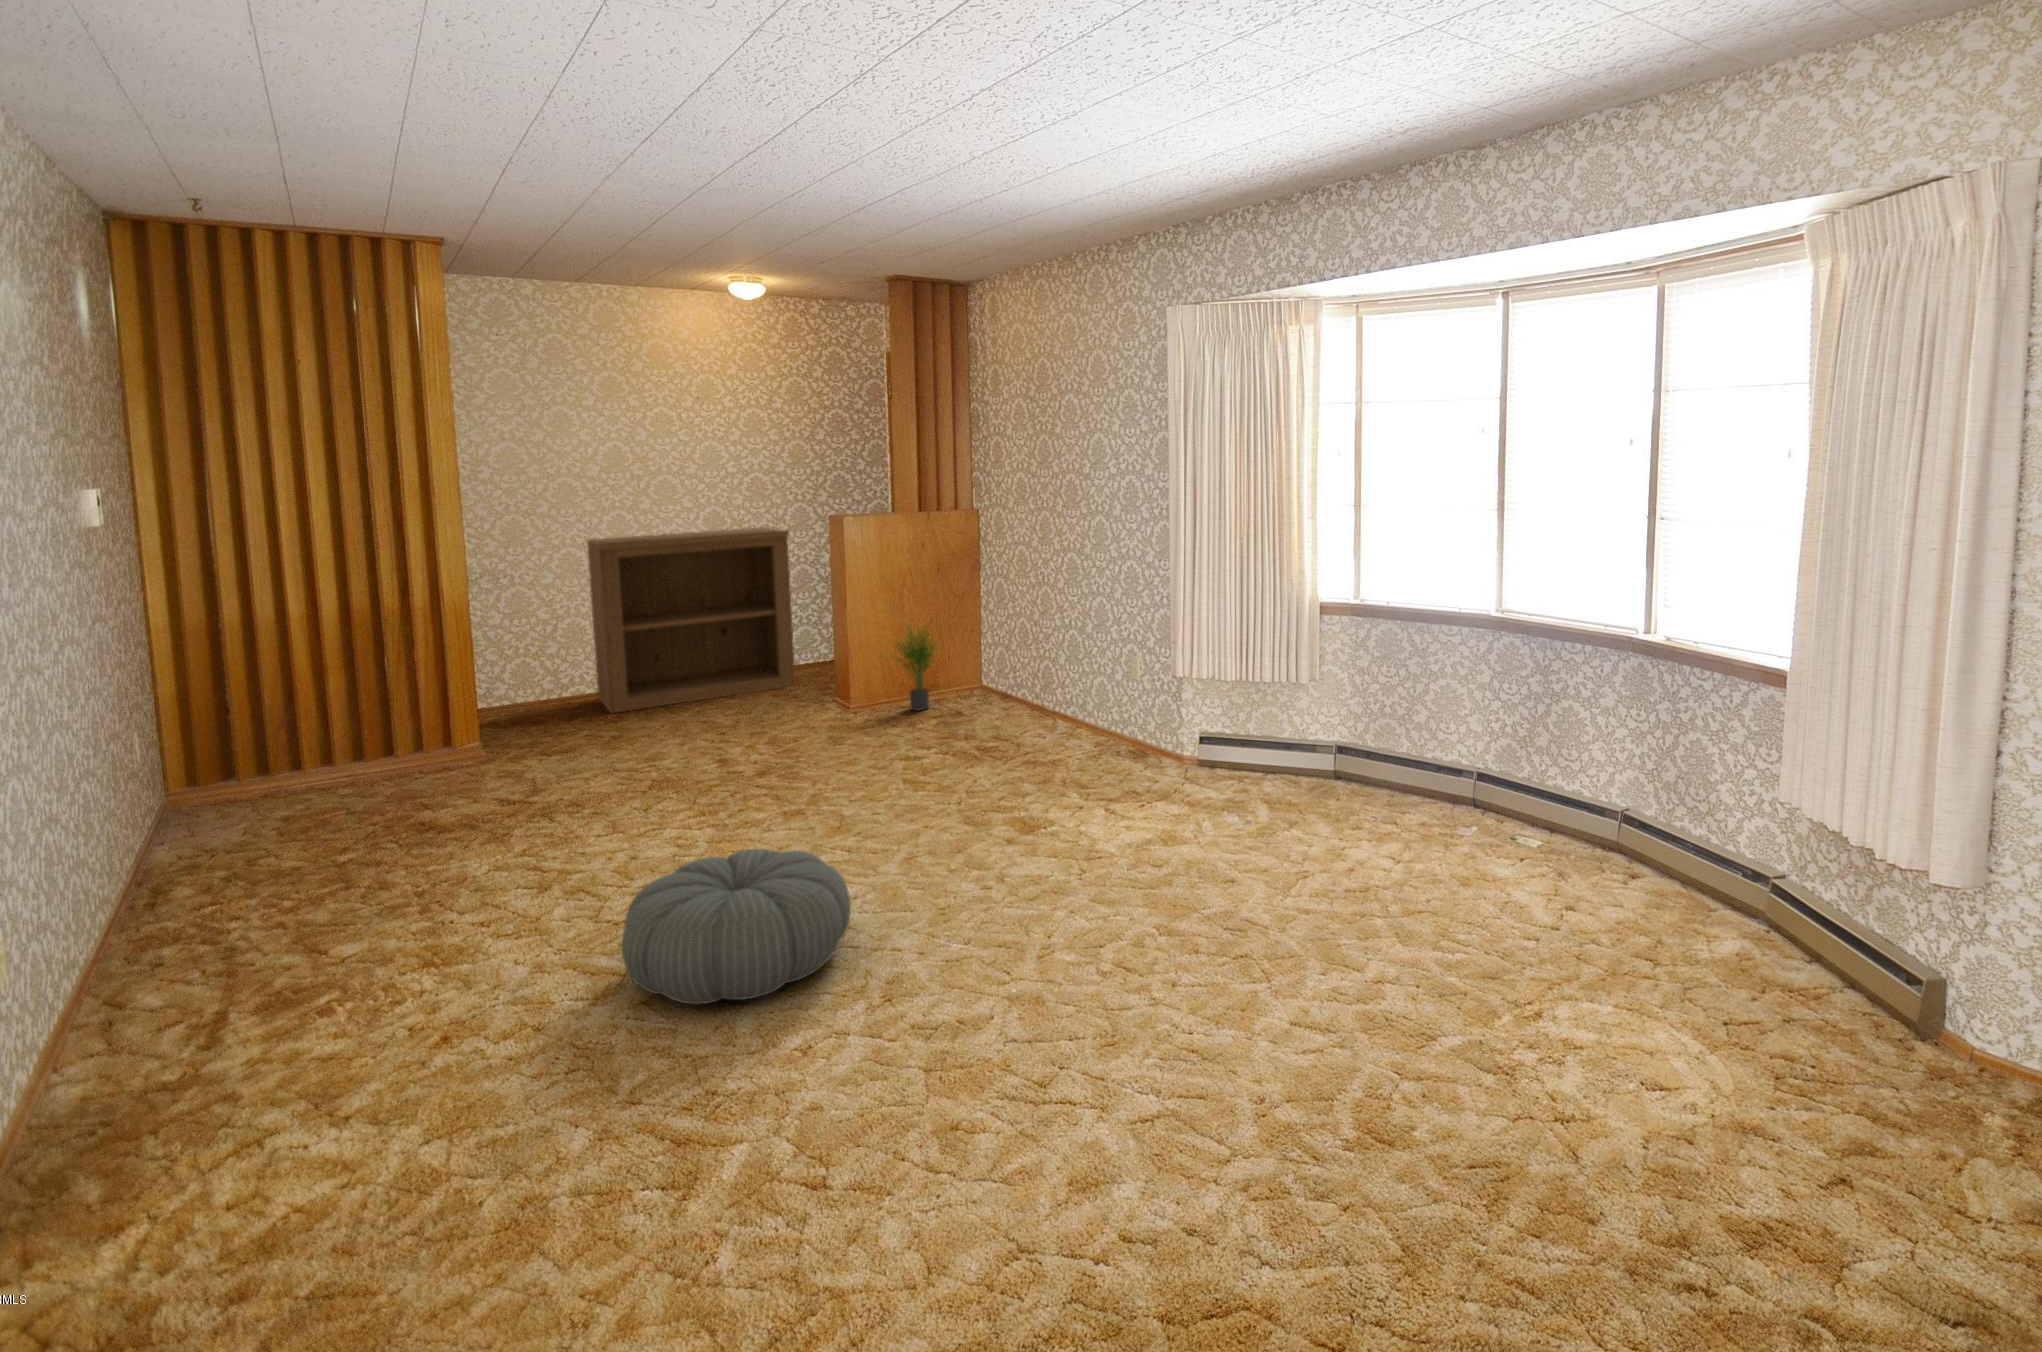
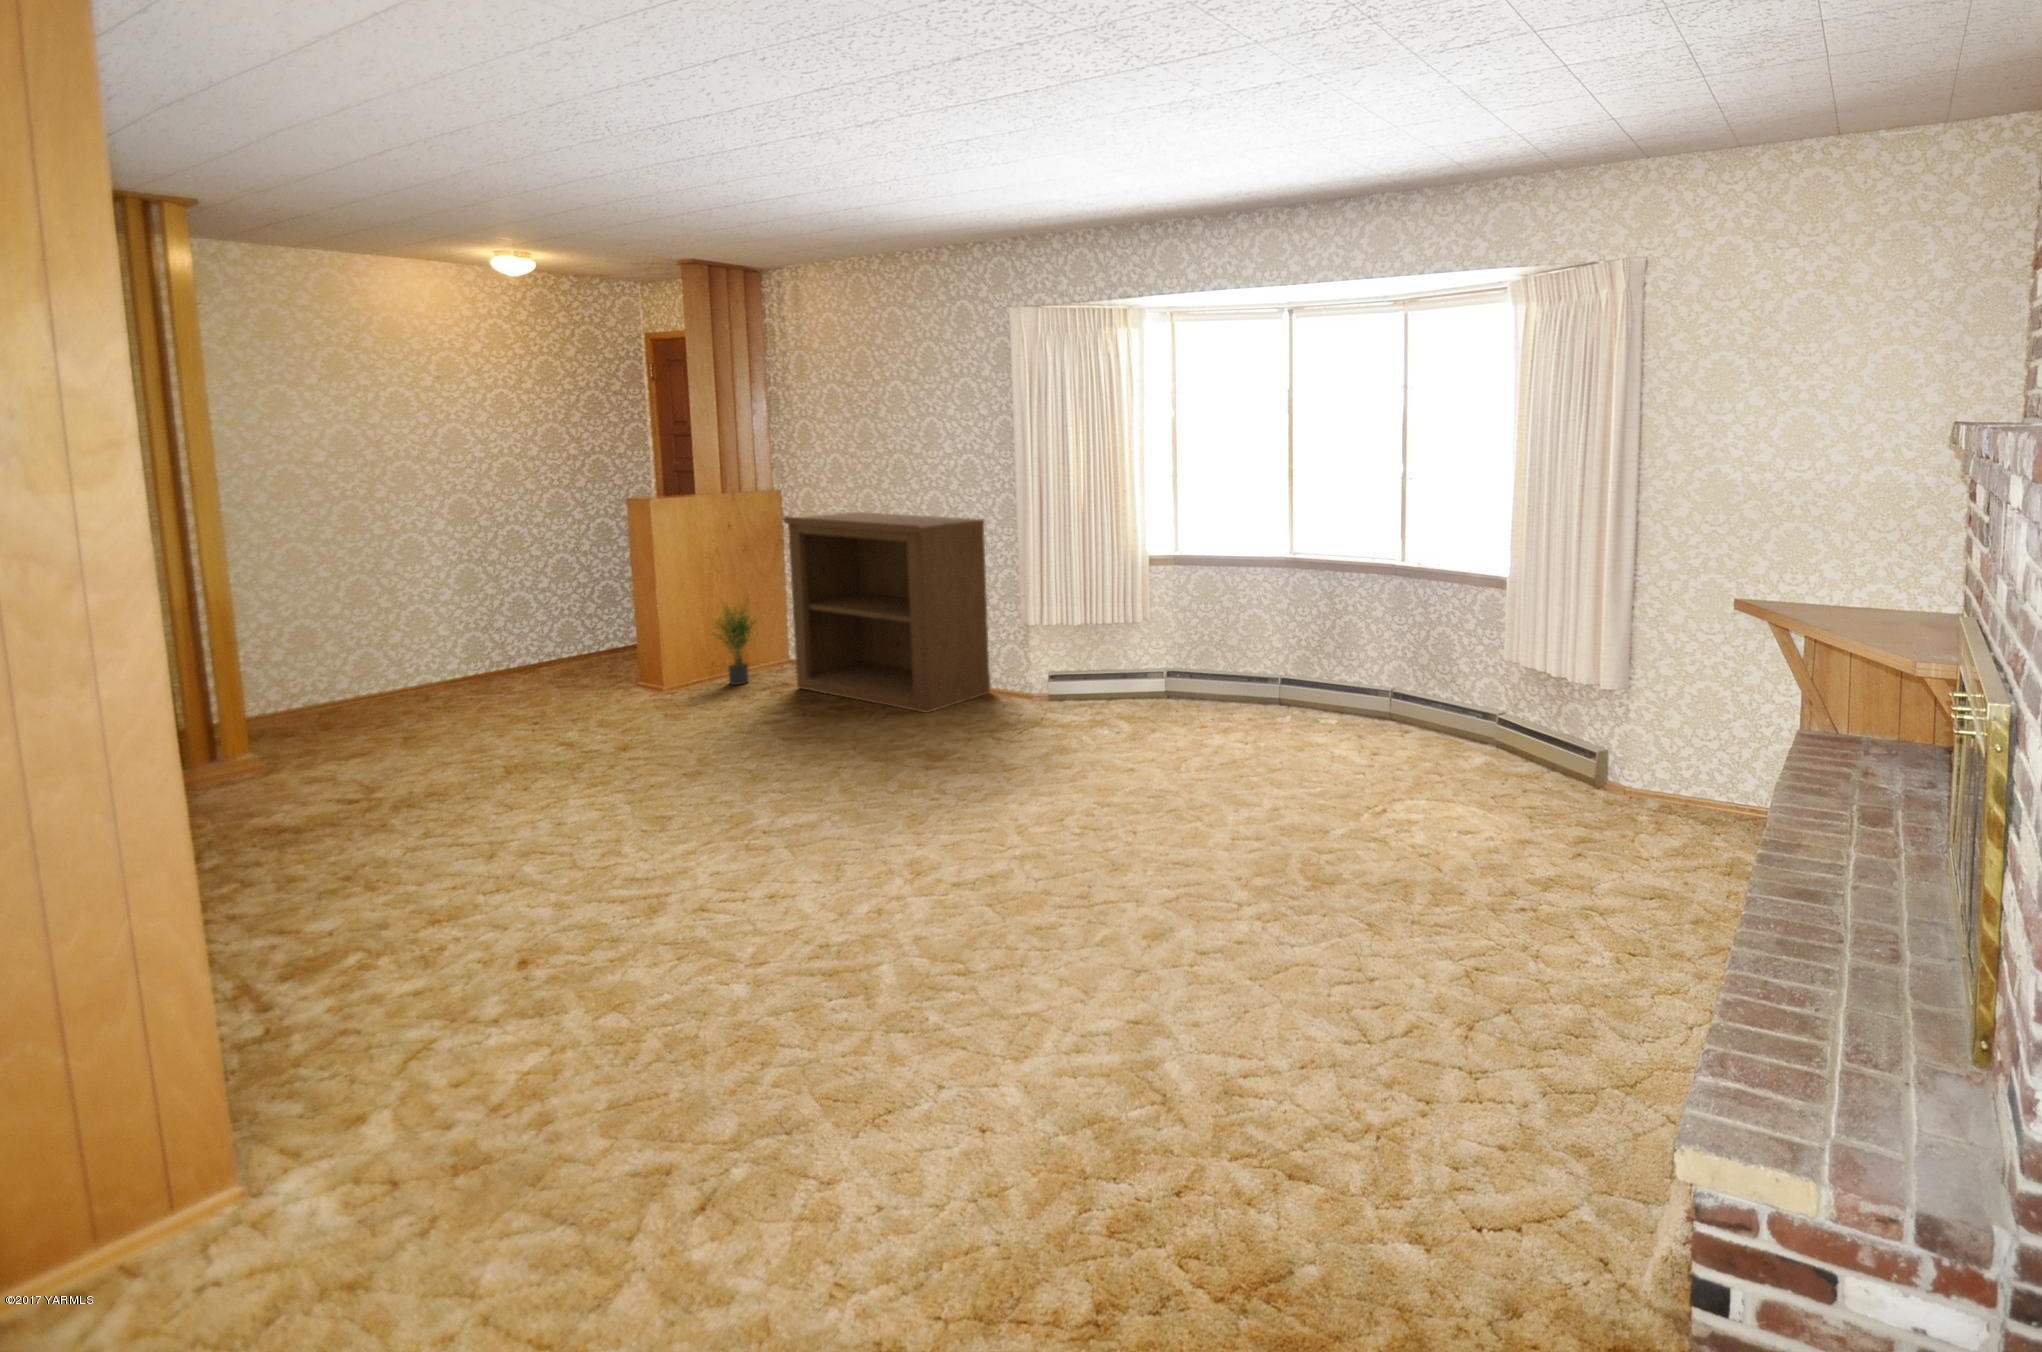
bookshelf: present [587,527,795,713] -> present [783,512,990,713]
pouf: present [622,849,851,1004] -> none [647,777,852,902]

